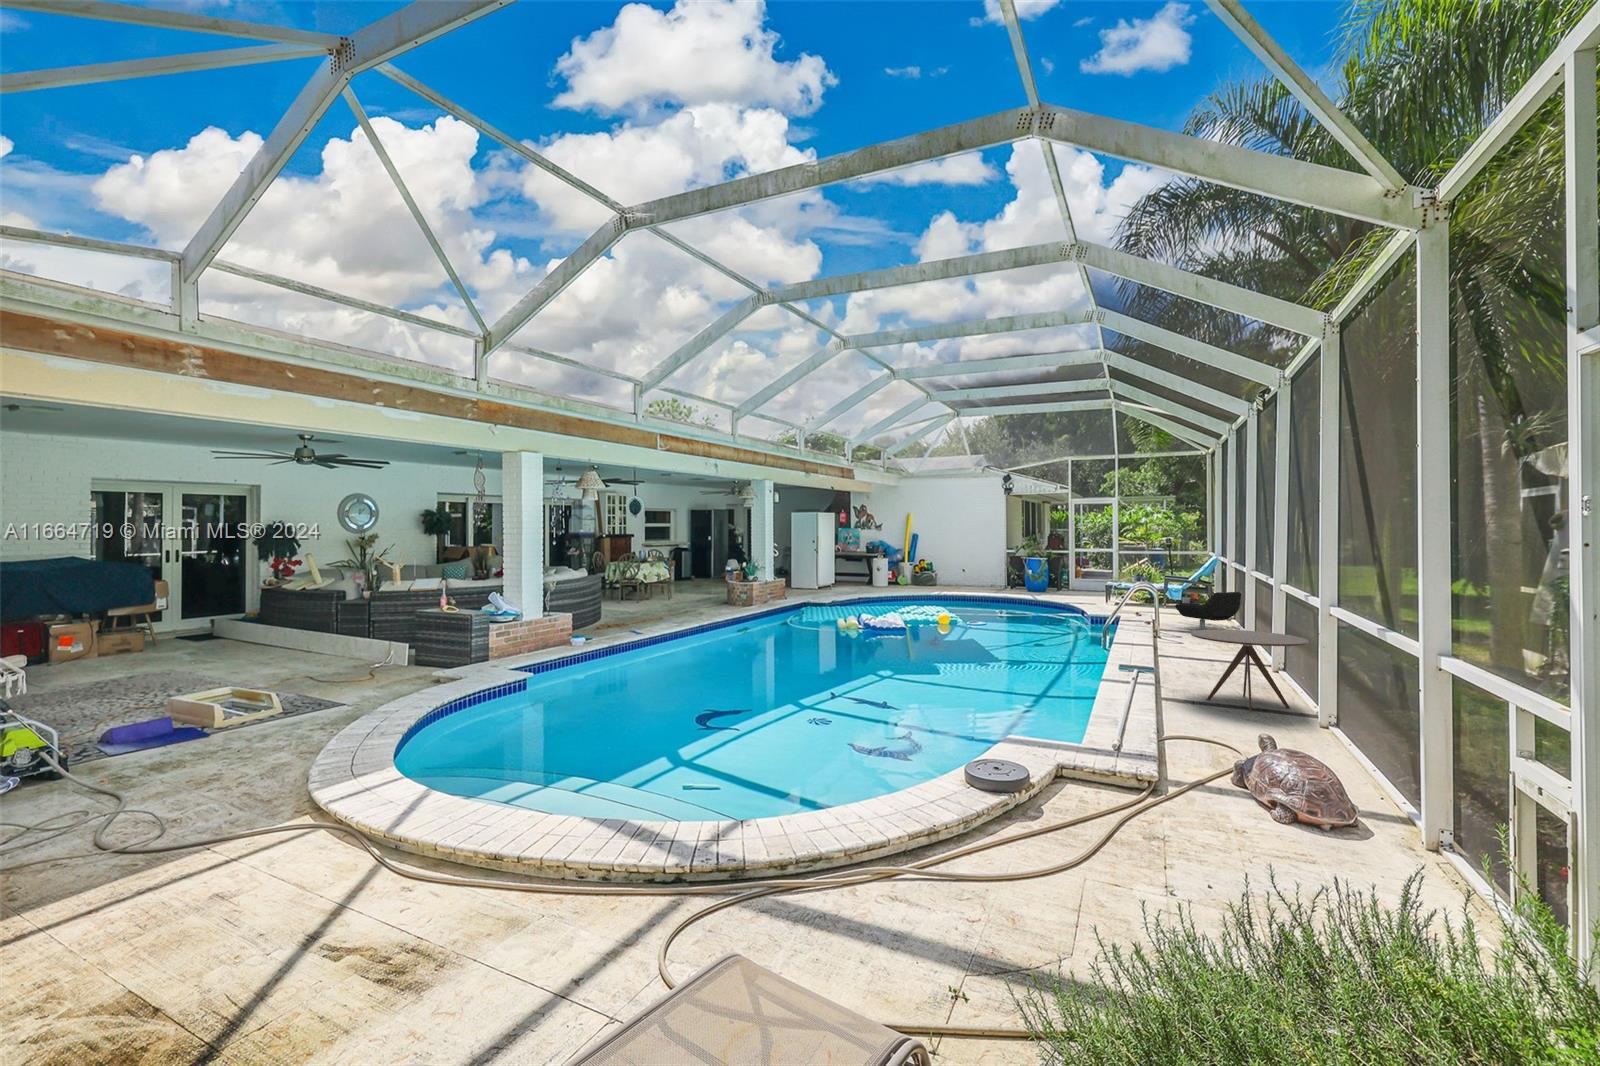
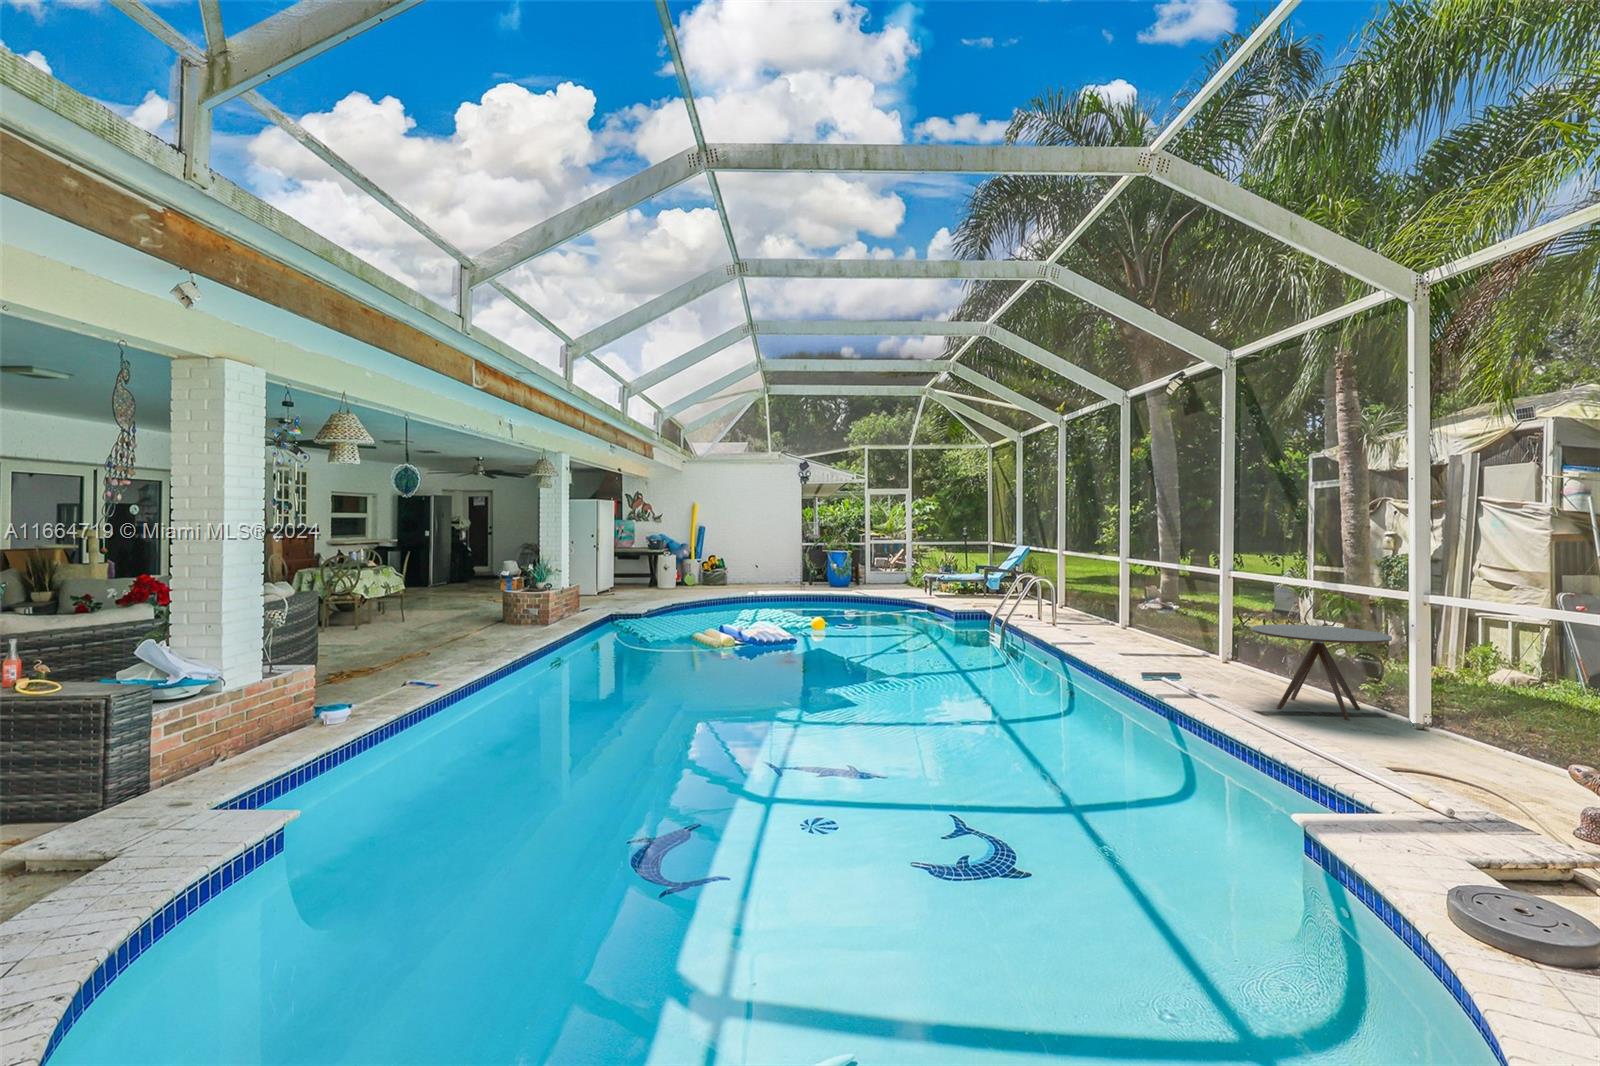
lounge chair: present [1175,592,1241,632] -> none [1054,580,1114,624]

